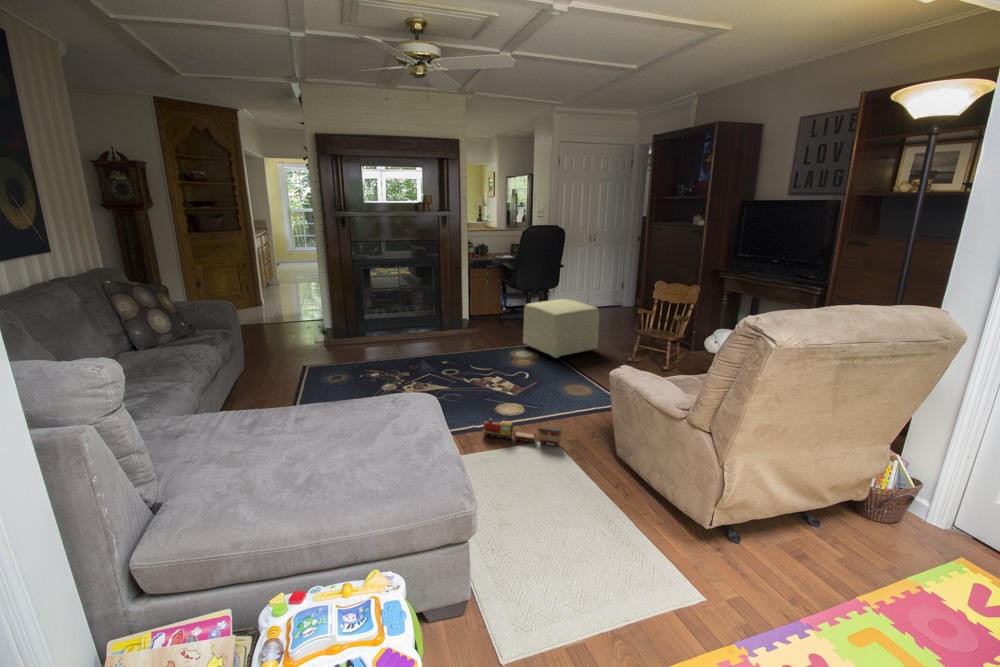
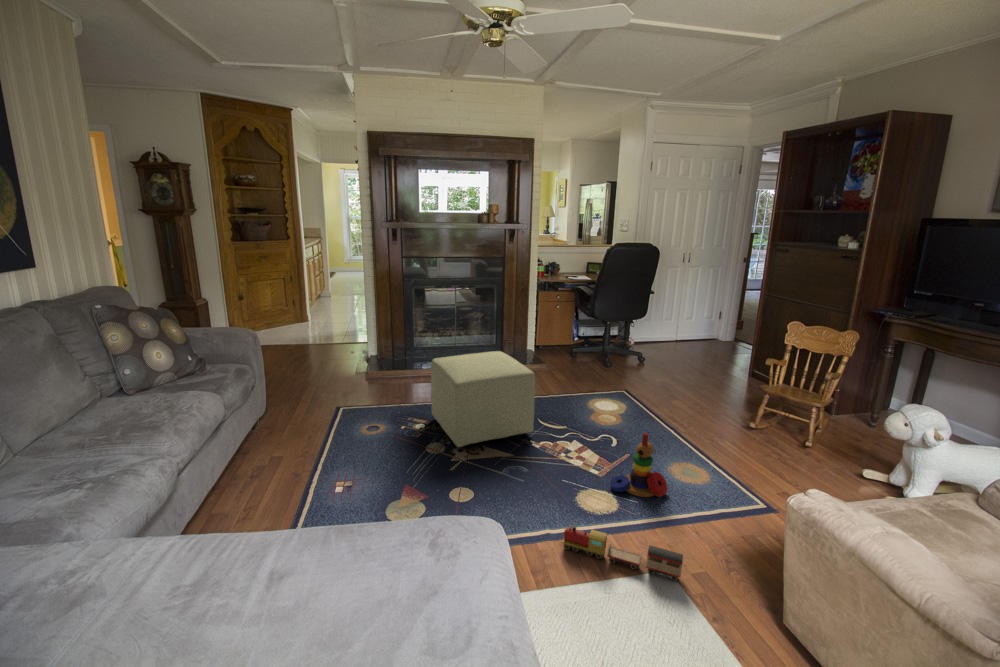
ottoman: present [523,299,599,358] -> present [431,351,535,447]
stacking toy: none [520,360,561,406] -> present [610,433,667,497]

